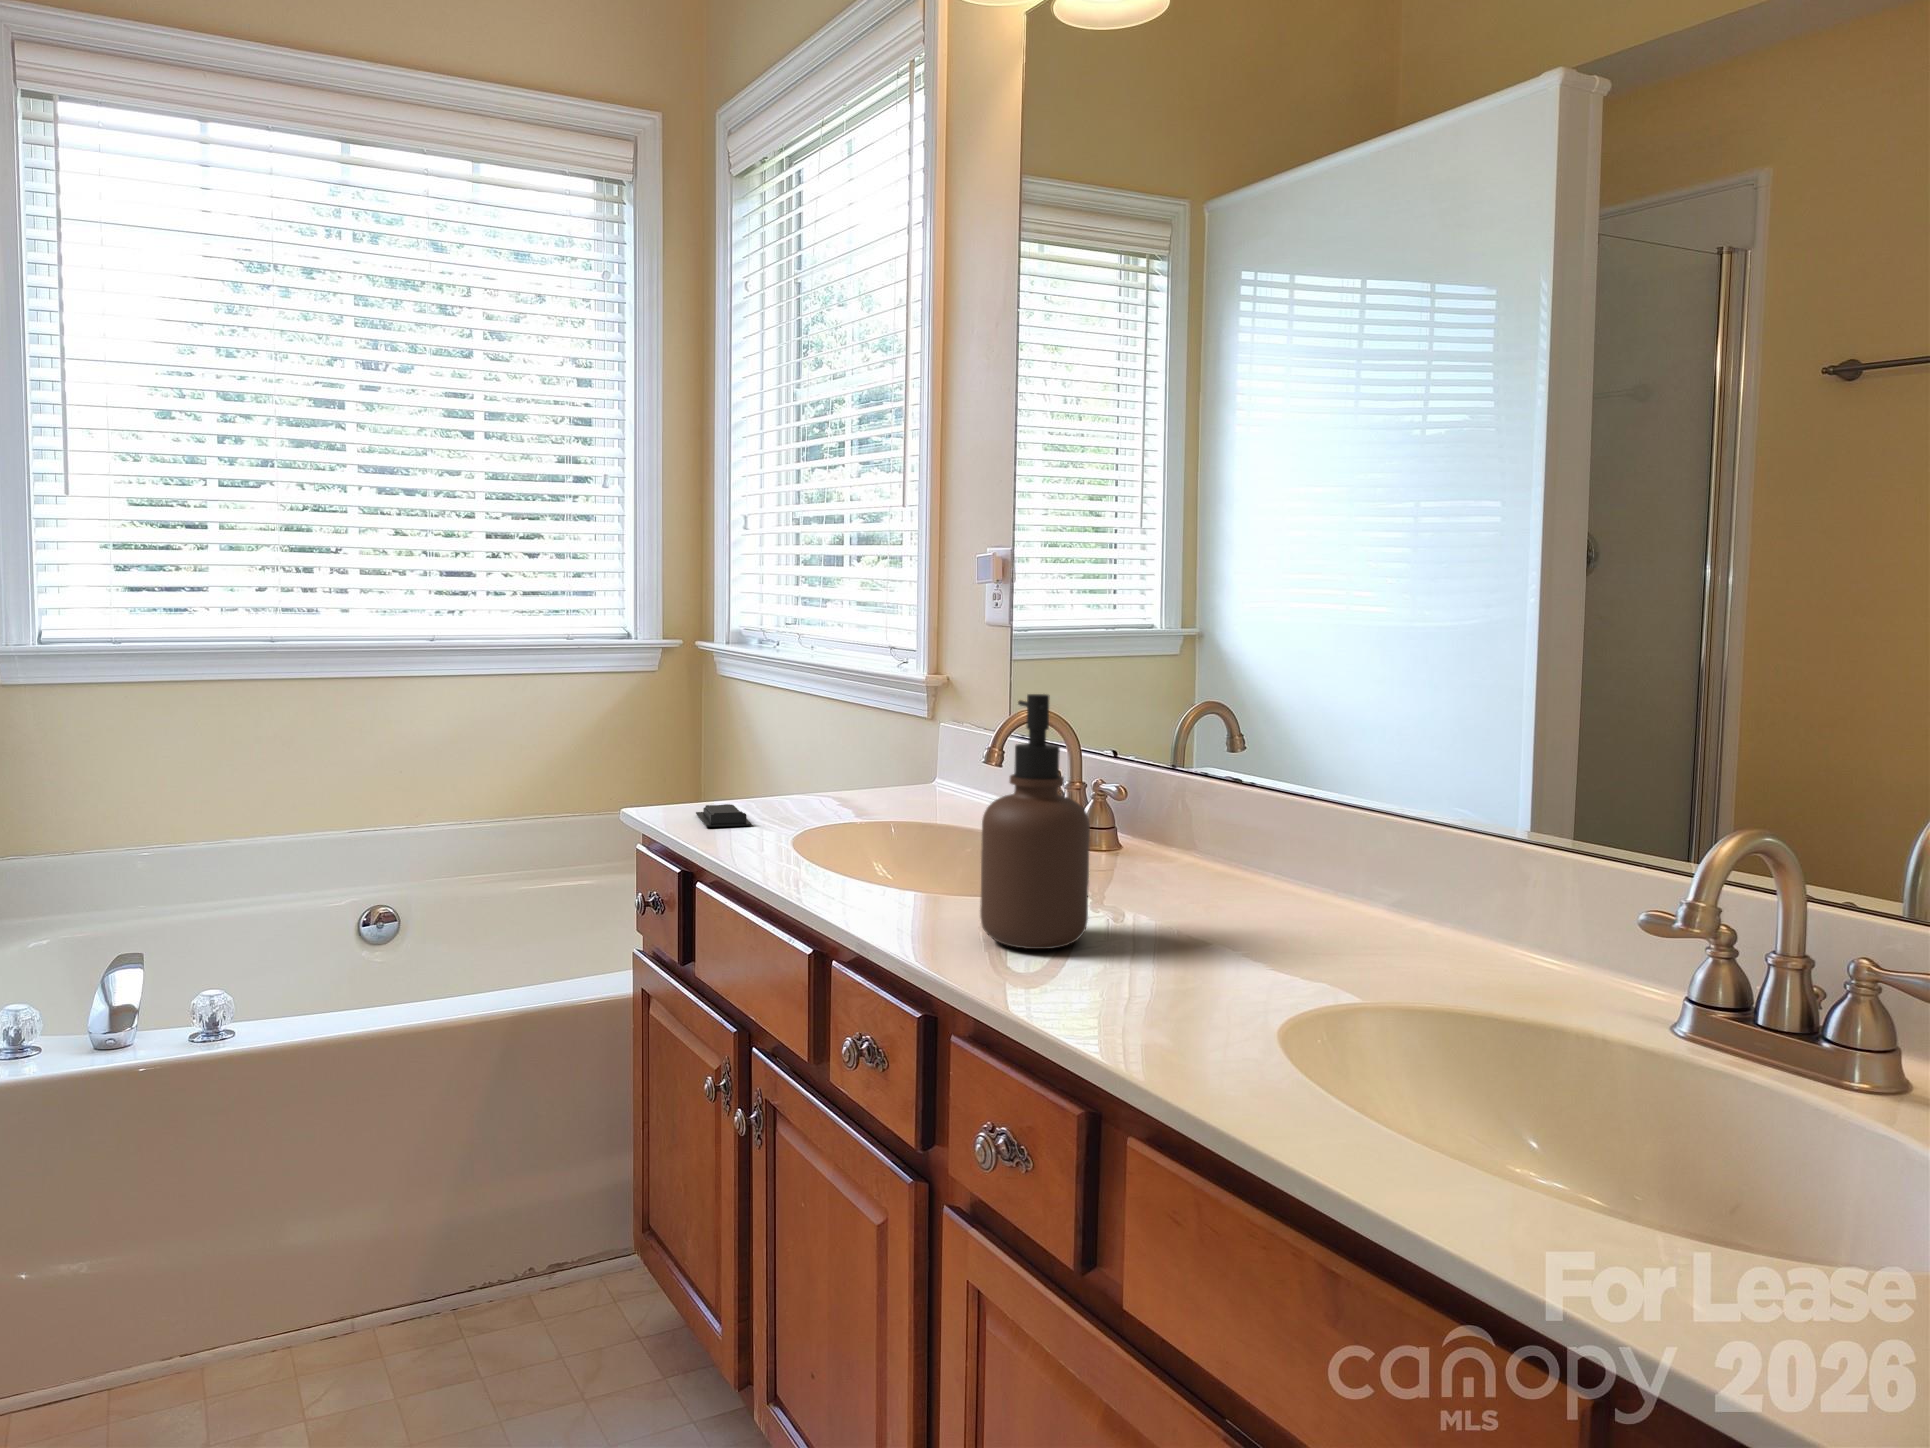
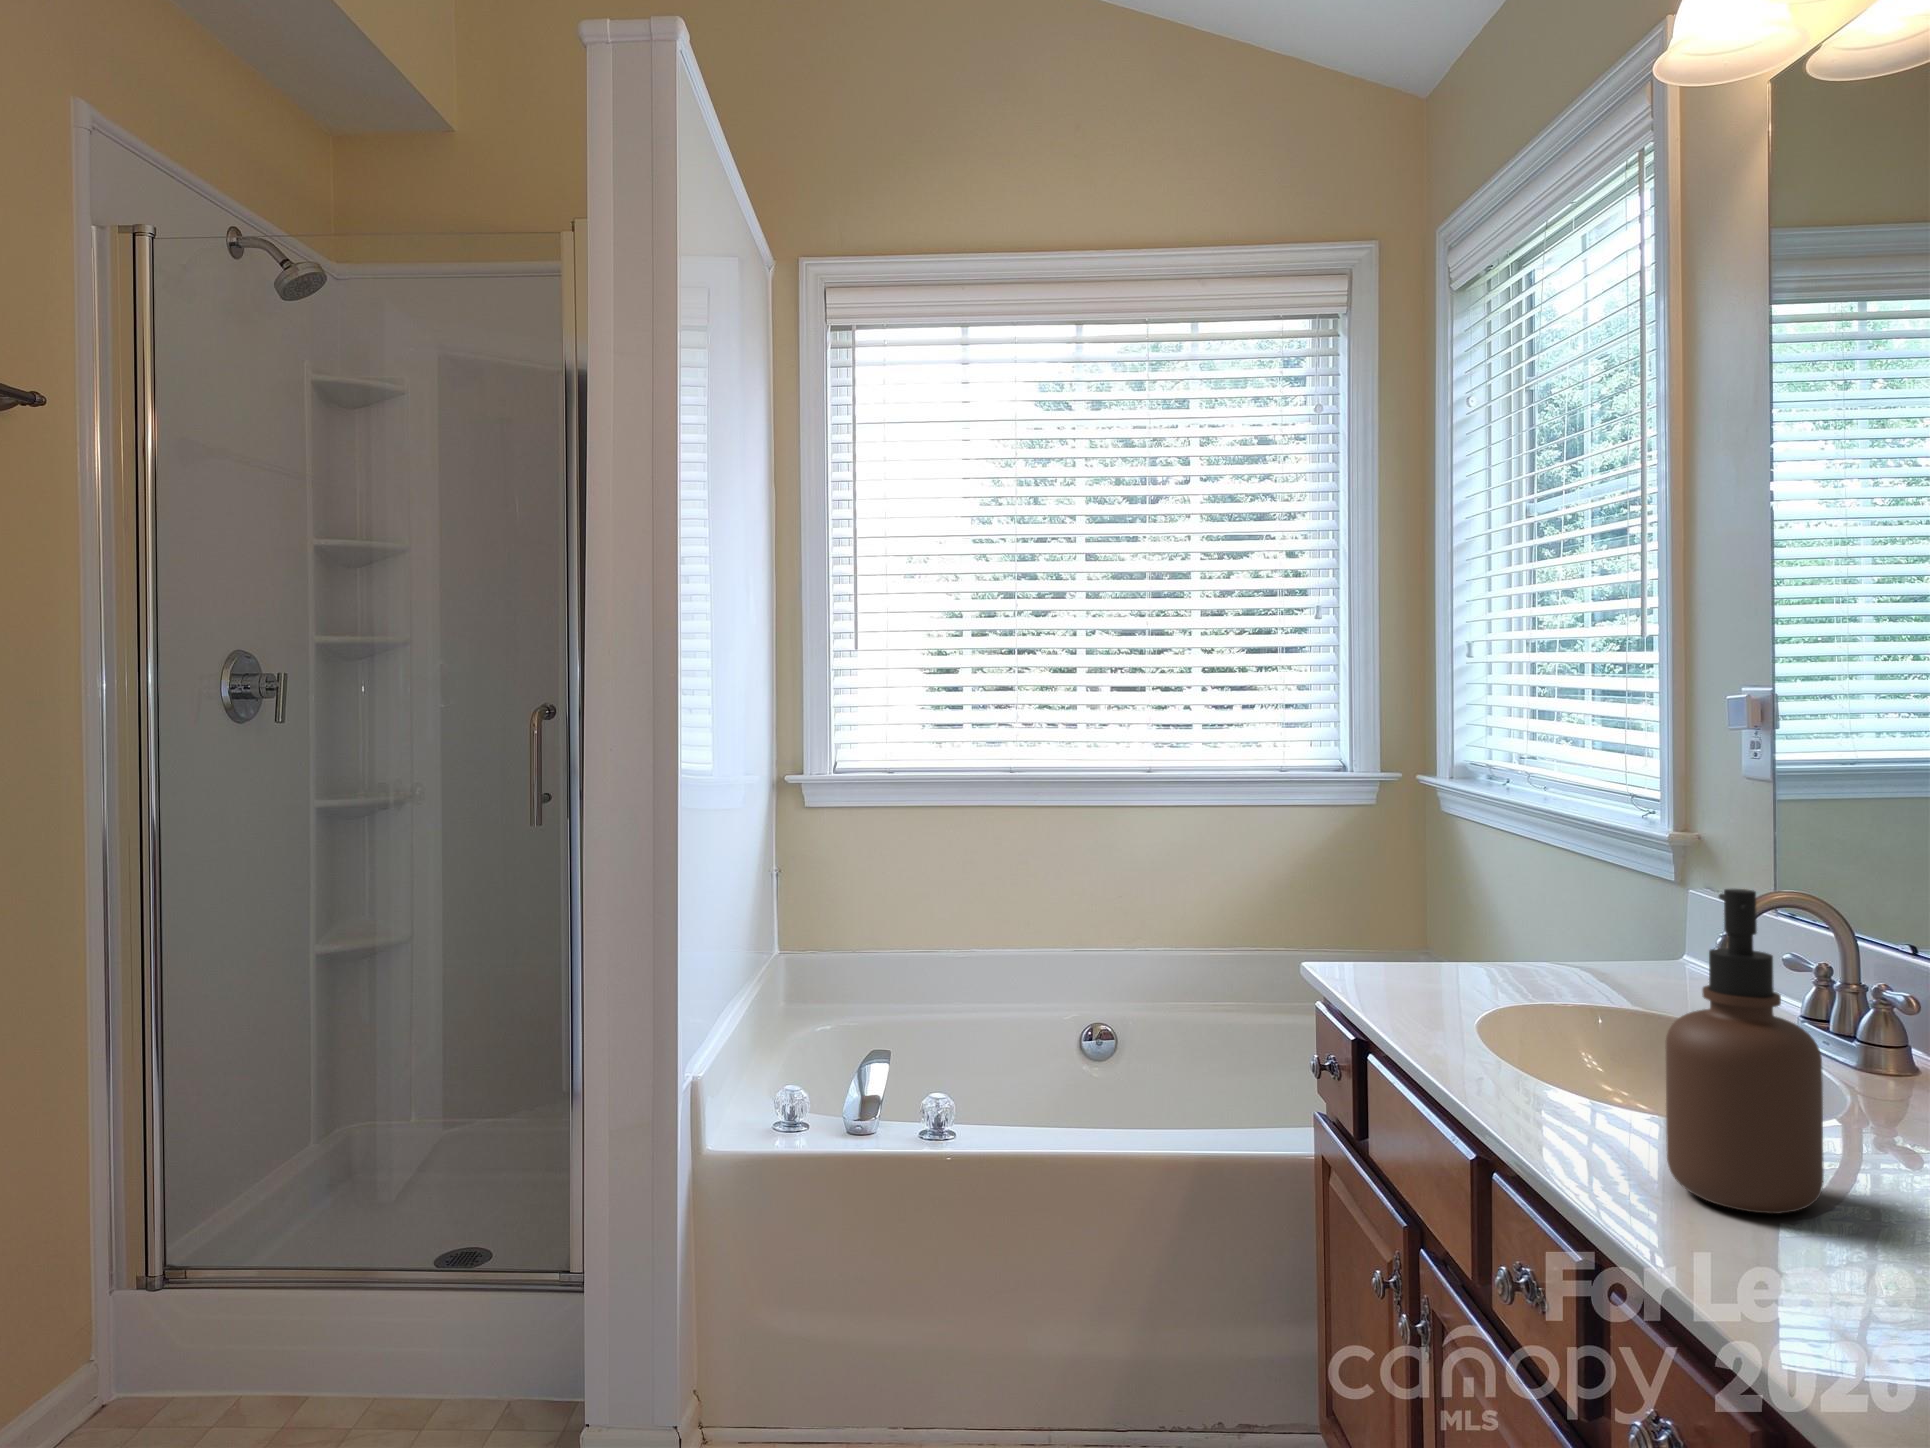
soap bar: present [696,804,752,827] -> none [1377,967,1434,995]

